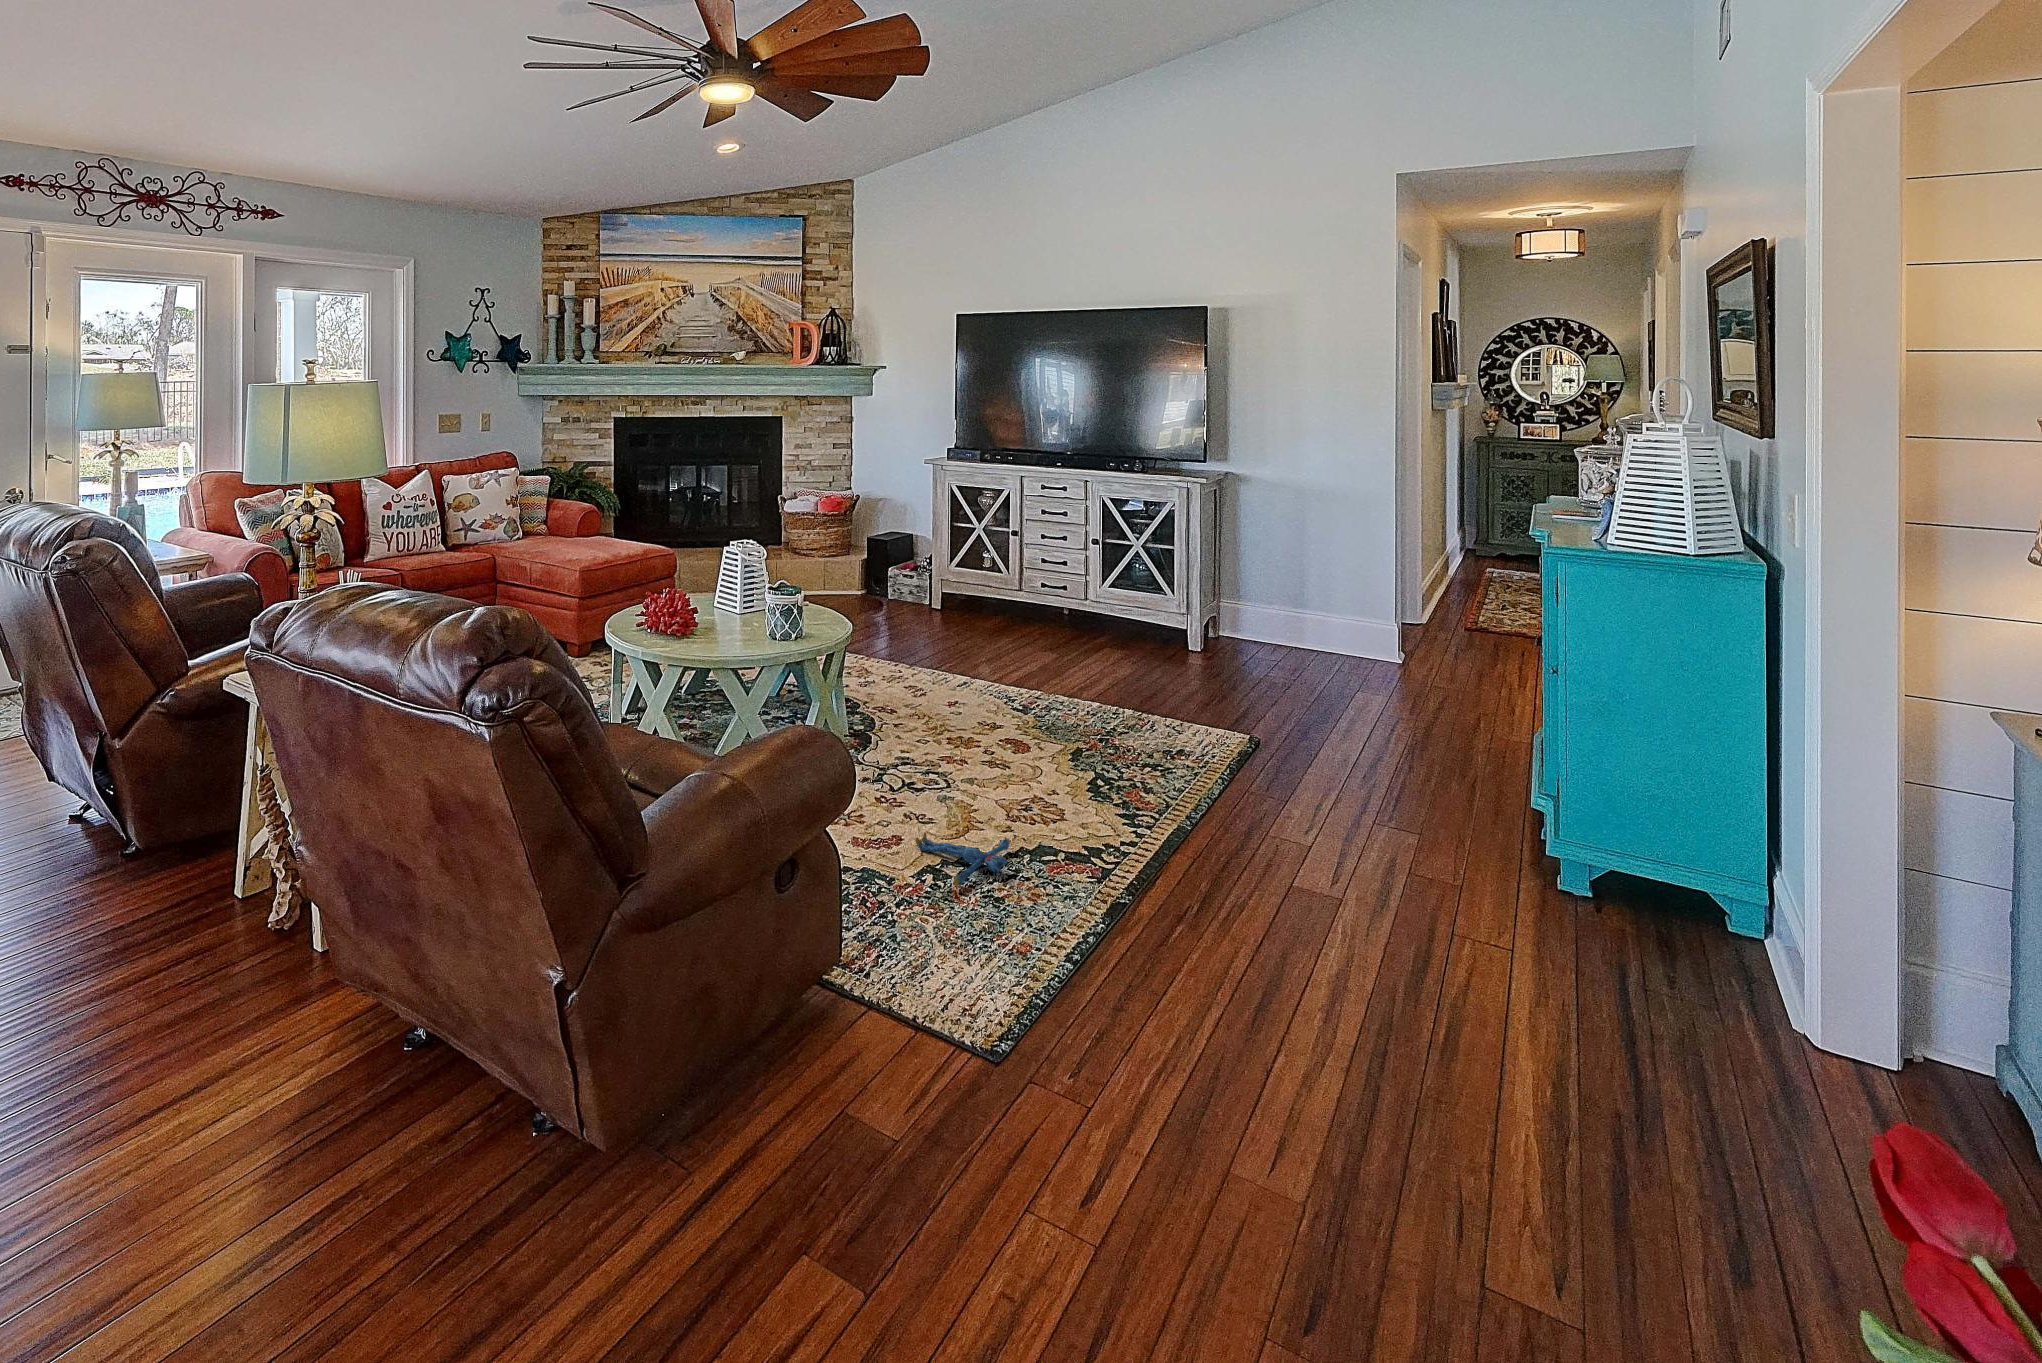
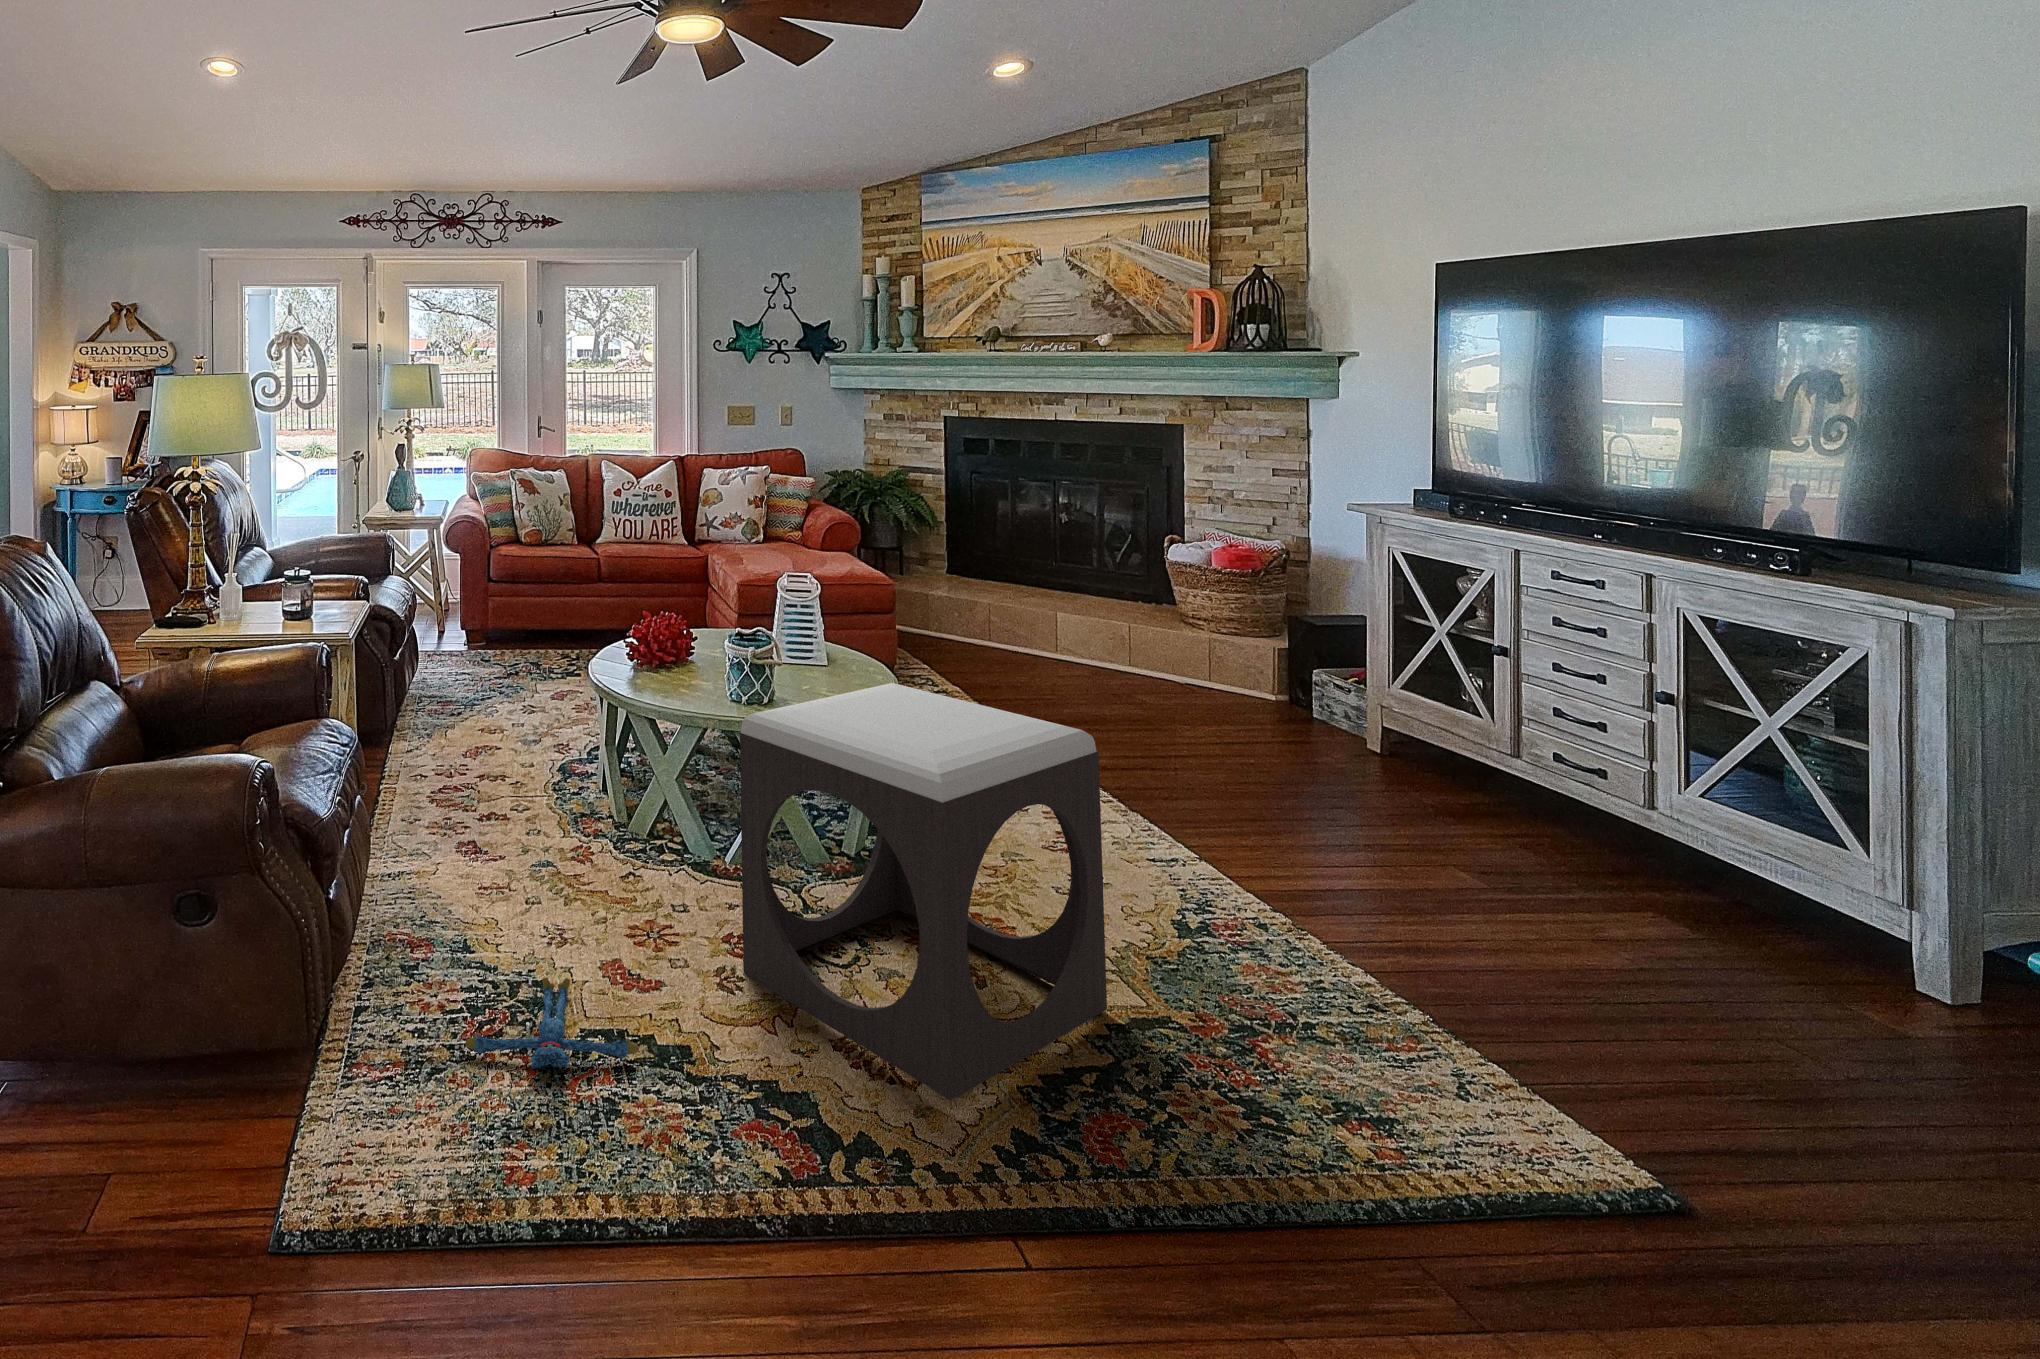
footstool: none [935,593,1115,795] -> present [740,683,1107,1100]

